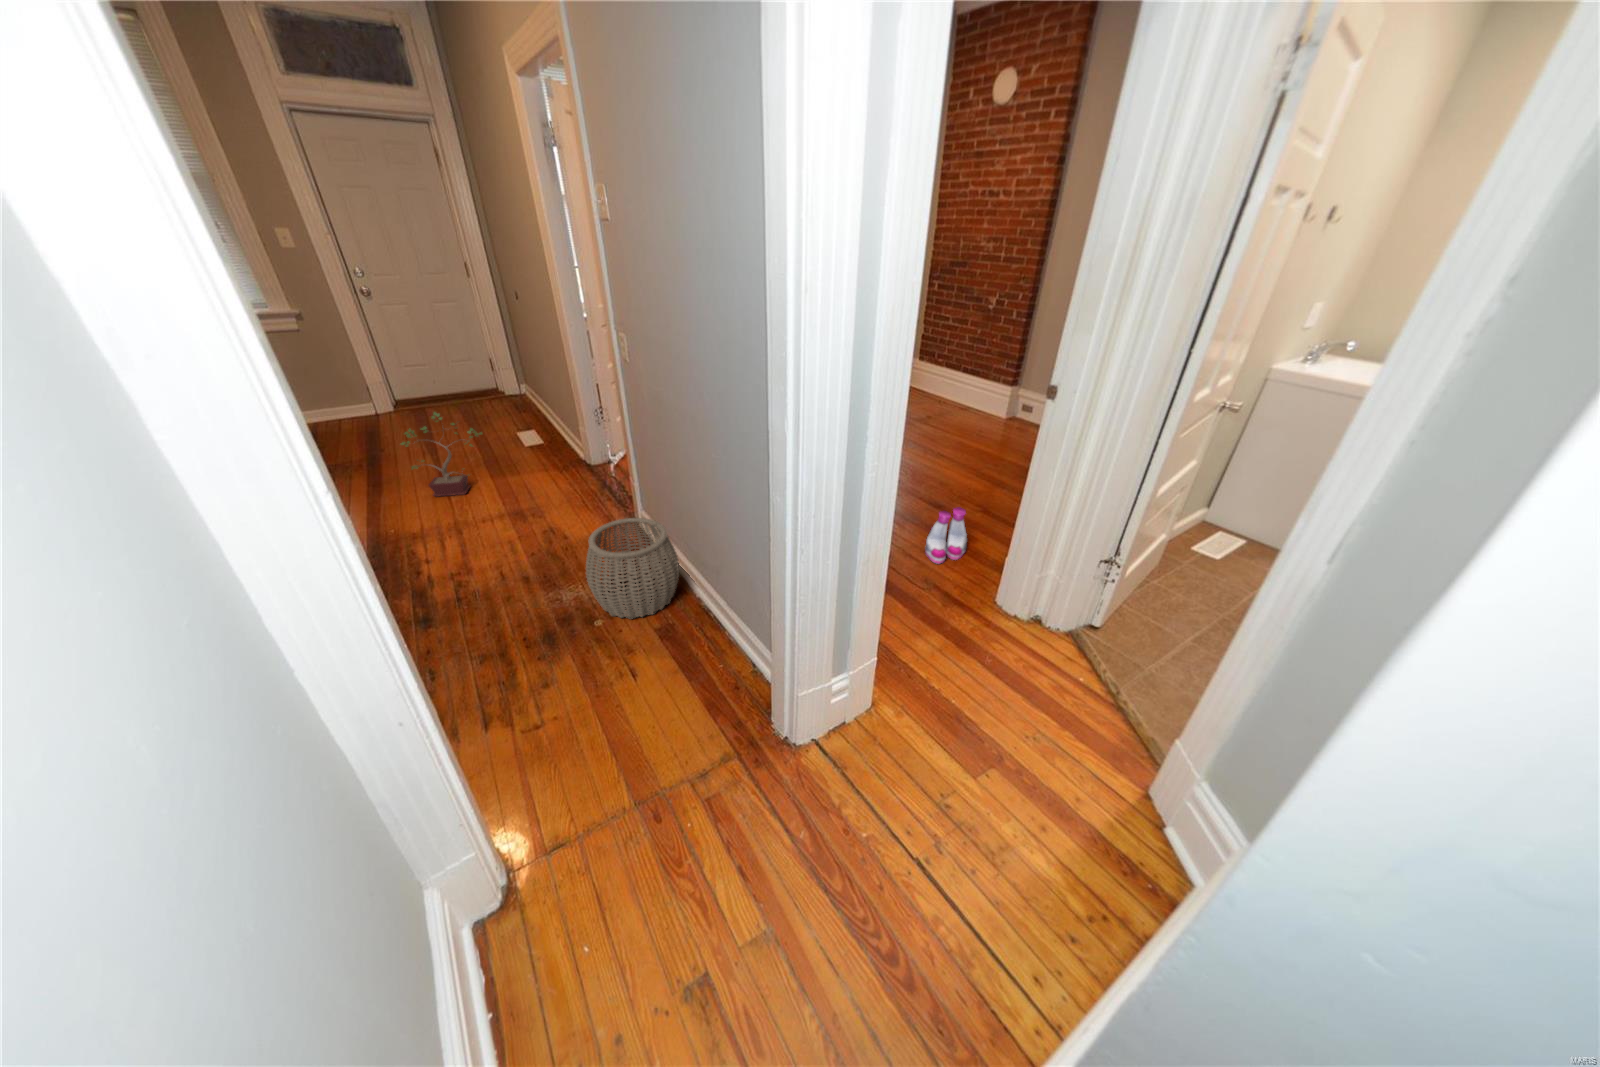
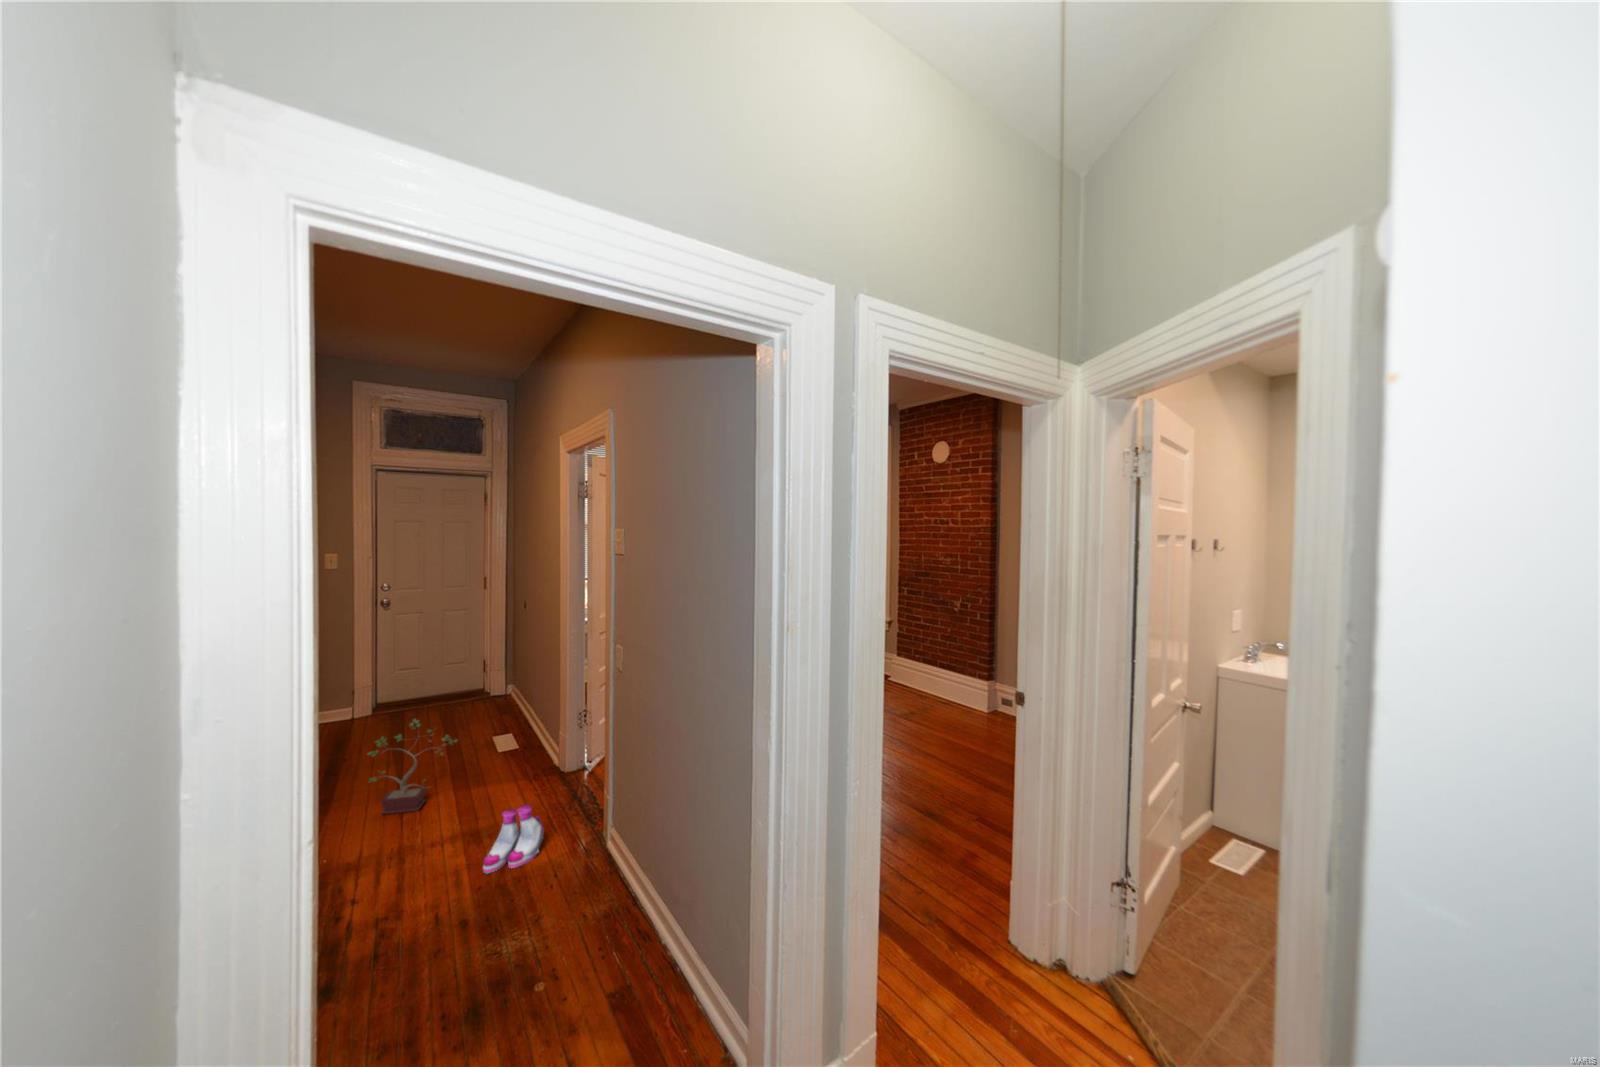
boots: present [925,507,967,564] -> present [483,805,544,873]
woven basket: present [586,518,679,619] -> none [540,839,649,978]

